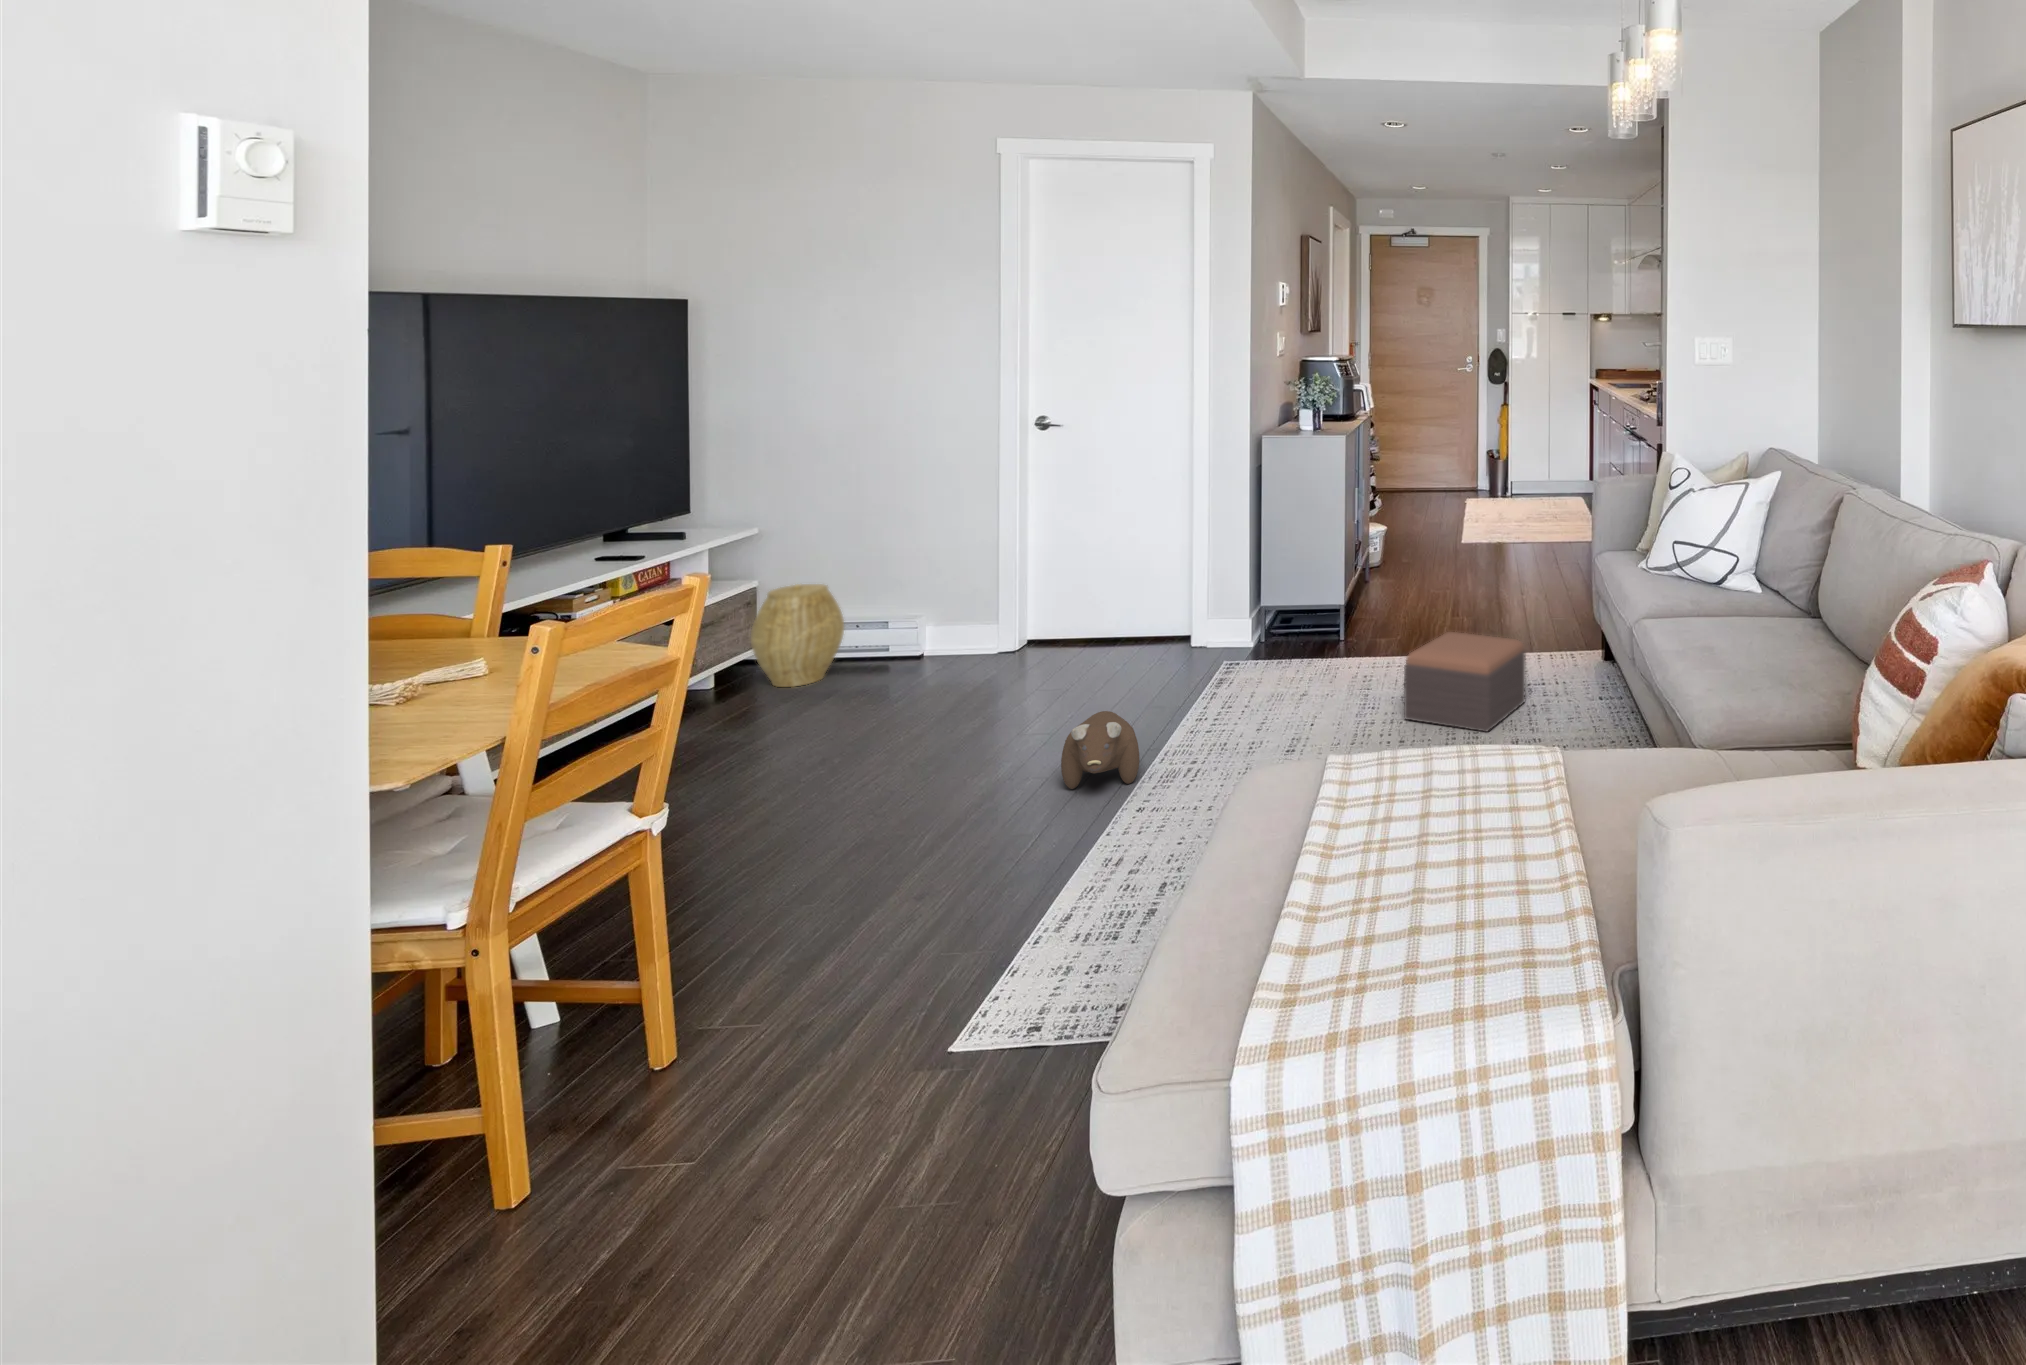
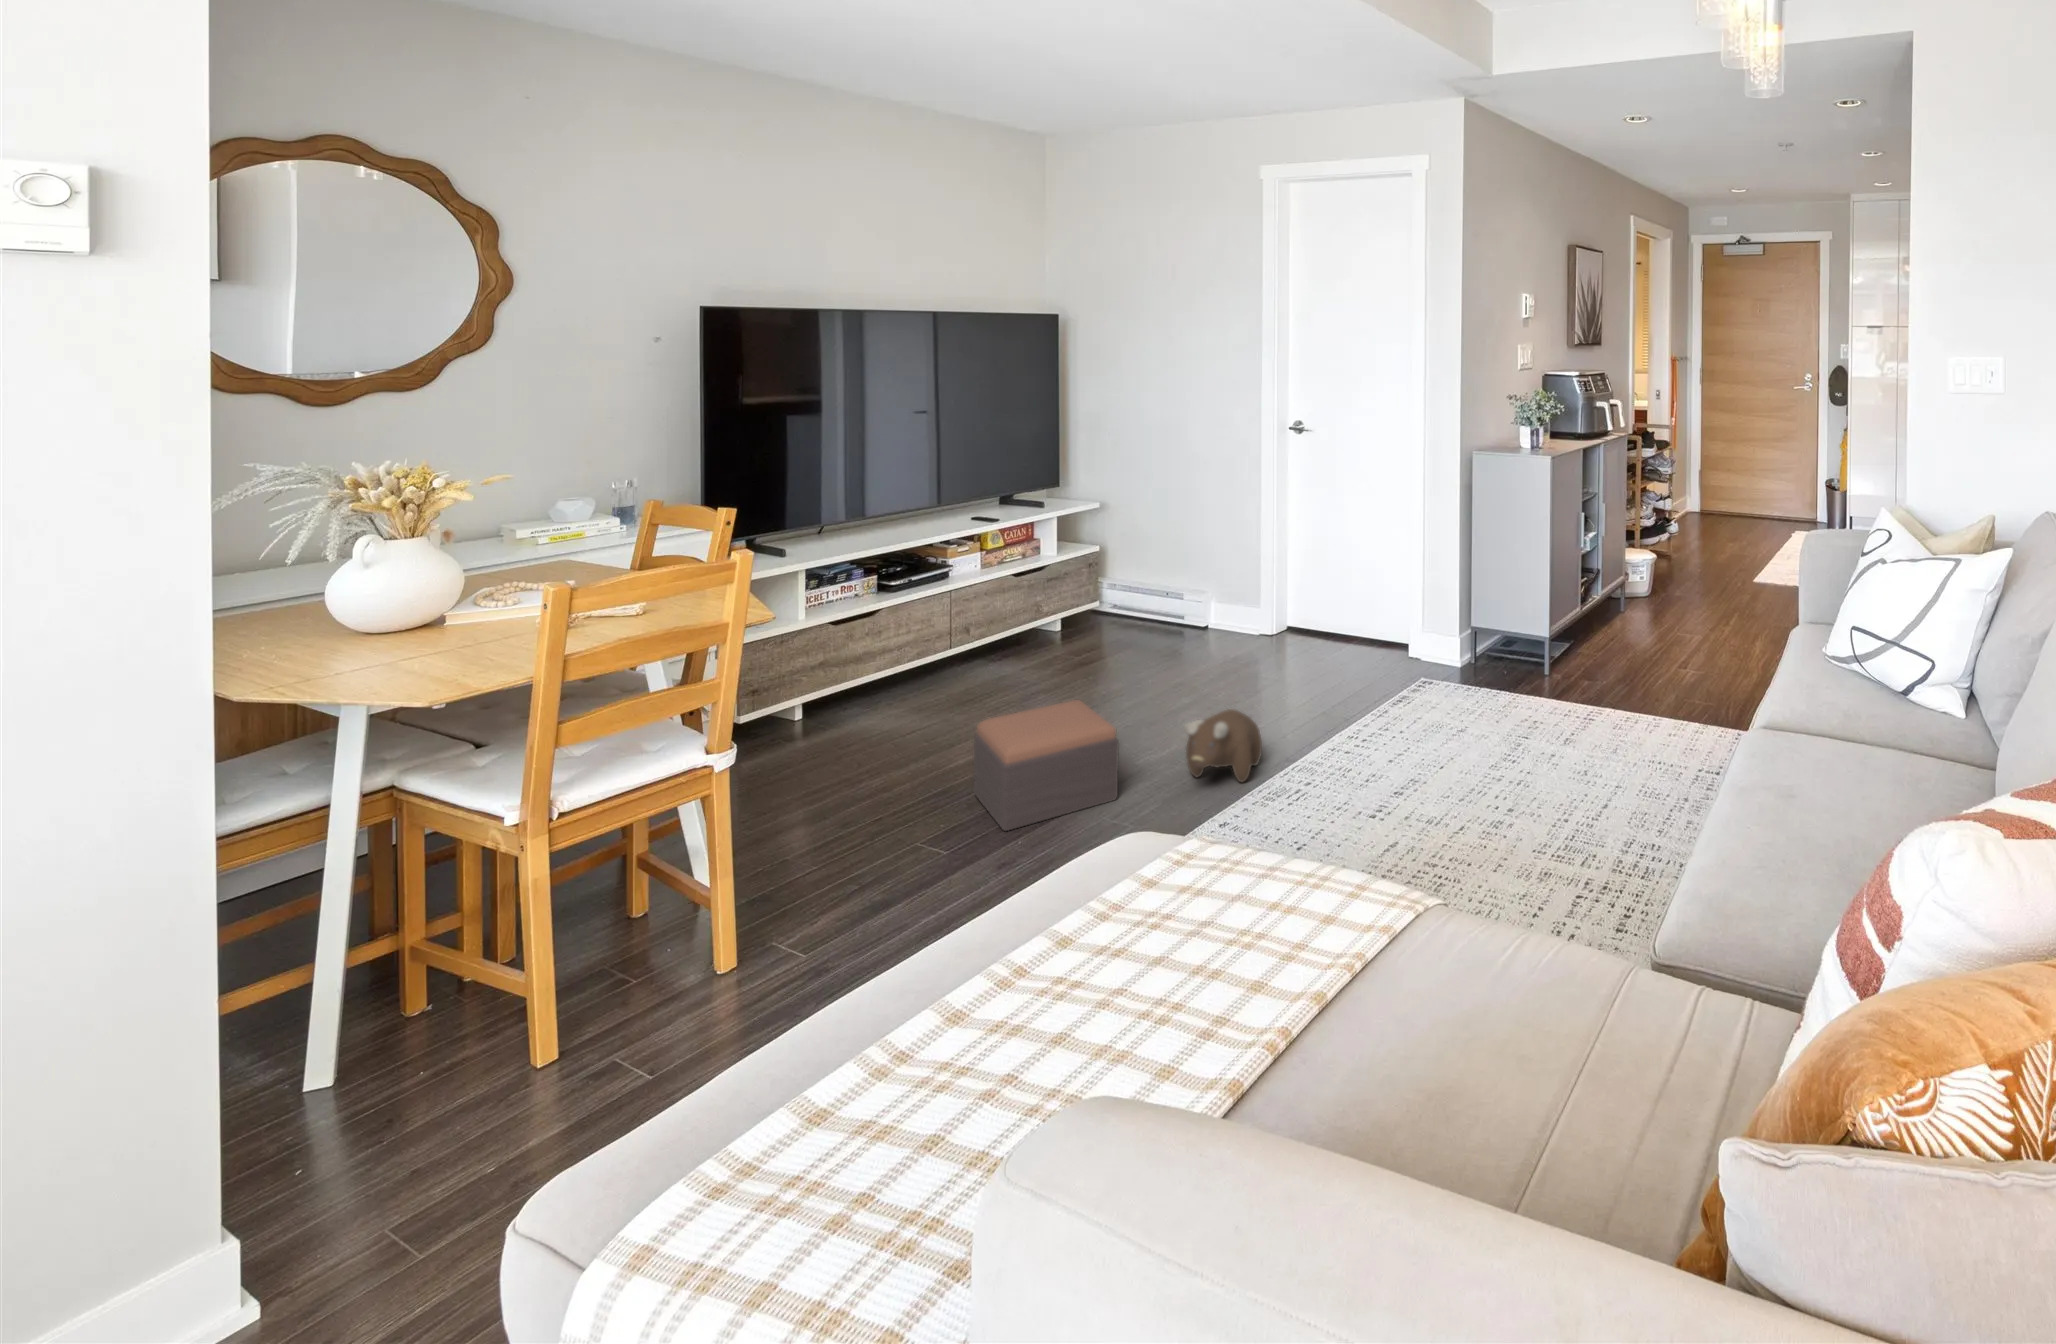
woven basket: present [751,584,844,687] -> none [1083,554,1152,638]
footstool: present [1404,632,1525,732] -> present [974,700,1119,831]

